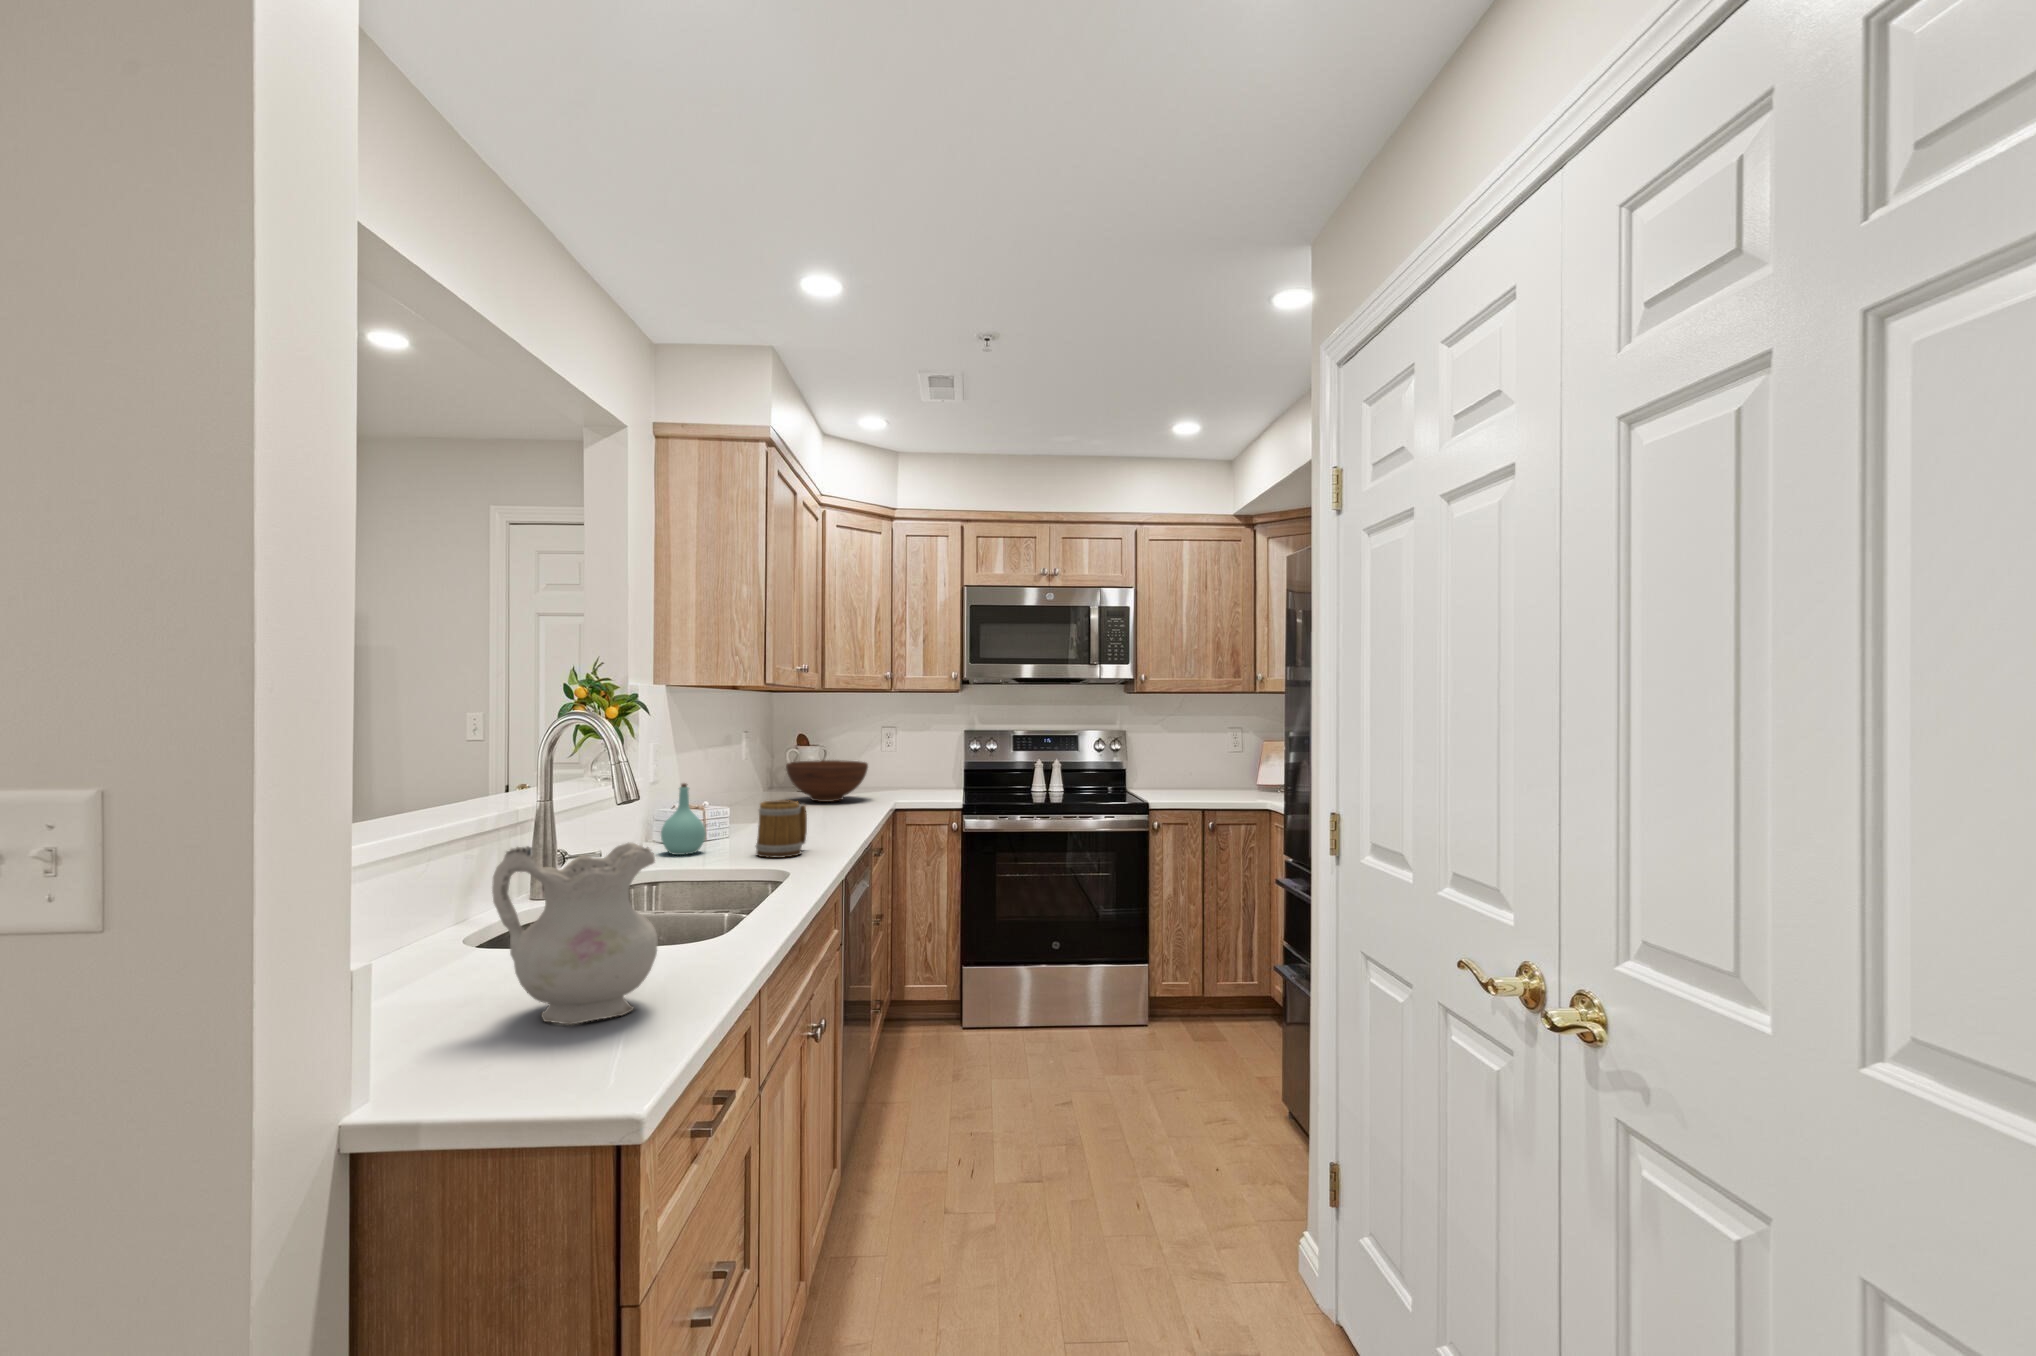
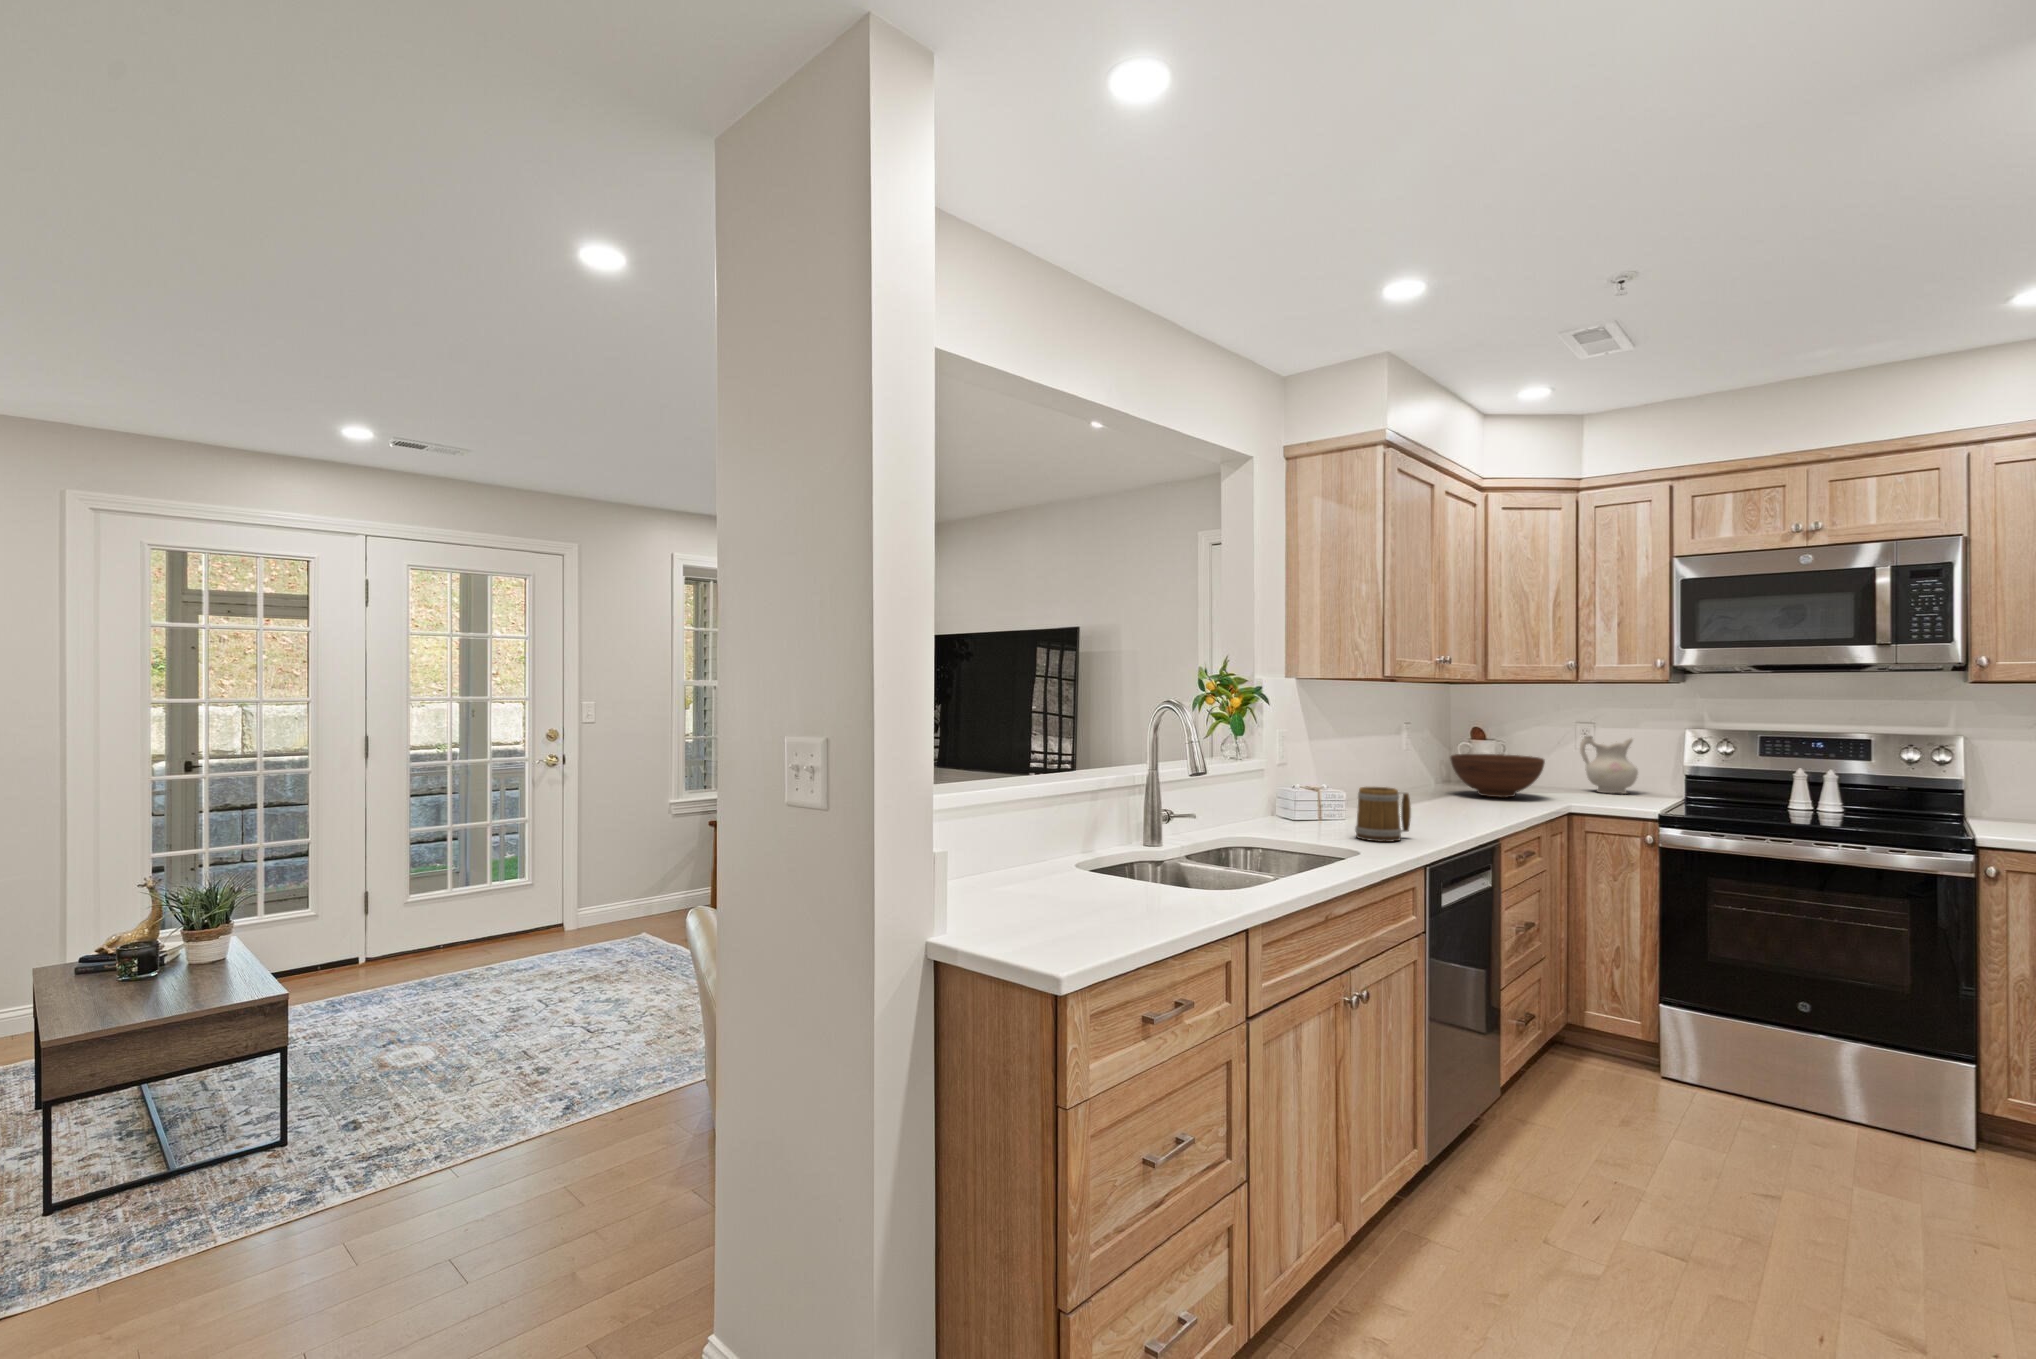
bottle: present [661,783,706,855] -> none [1275,765,1315,829]
ceramic pitcher: present [492,843,658,1025] -> present [1580,736,1638,794]

